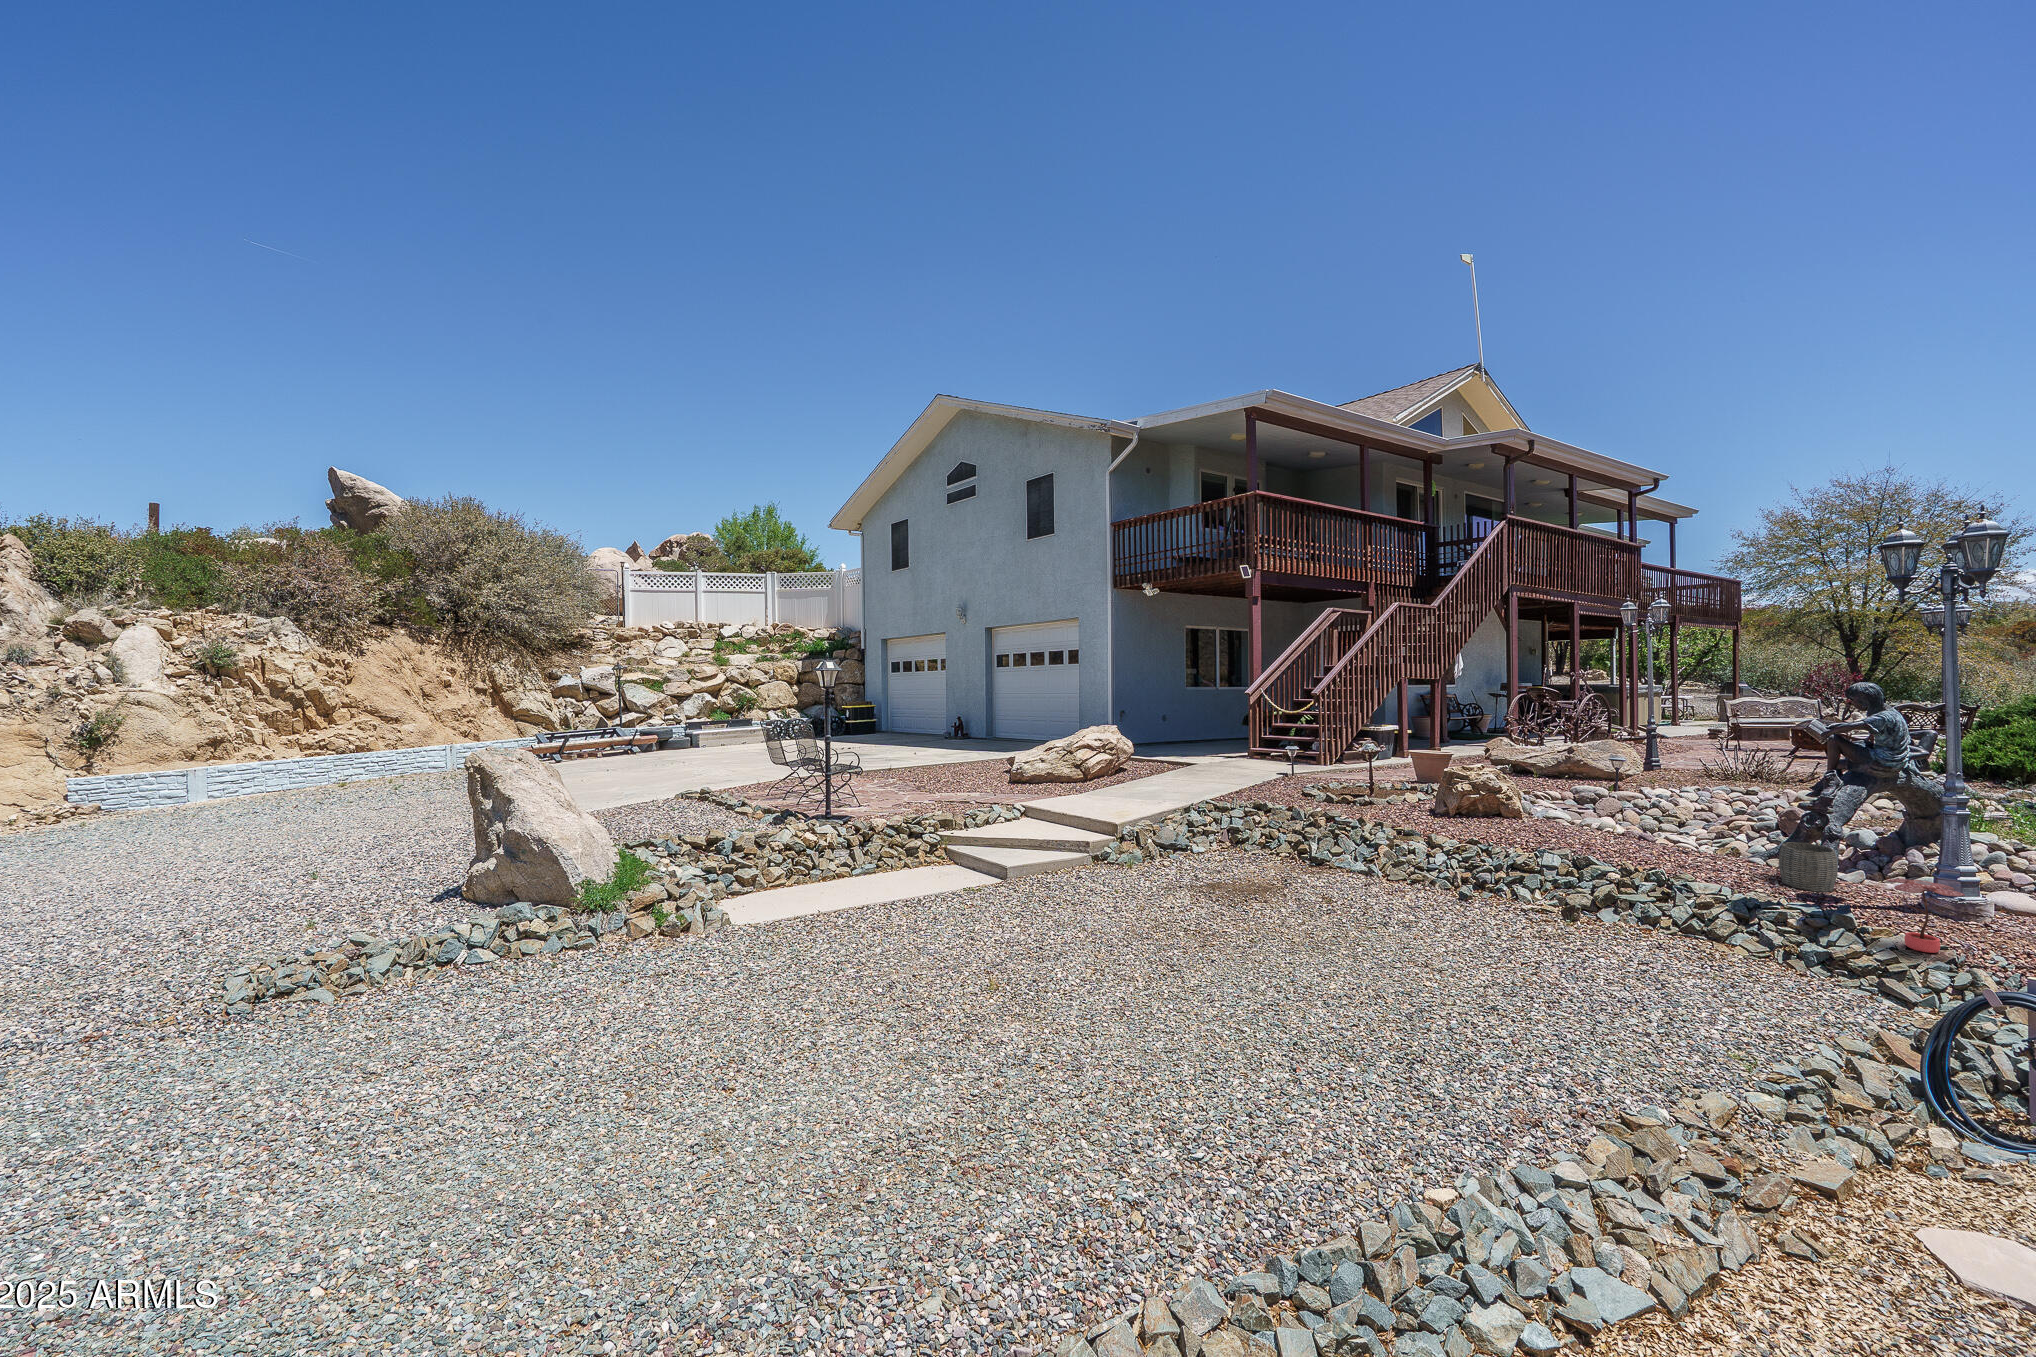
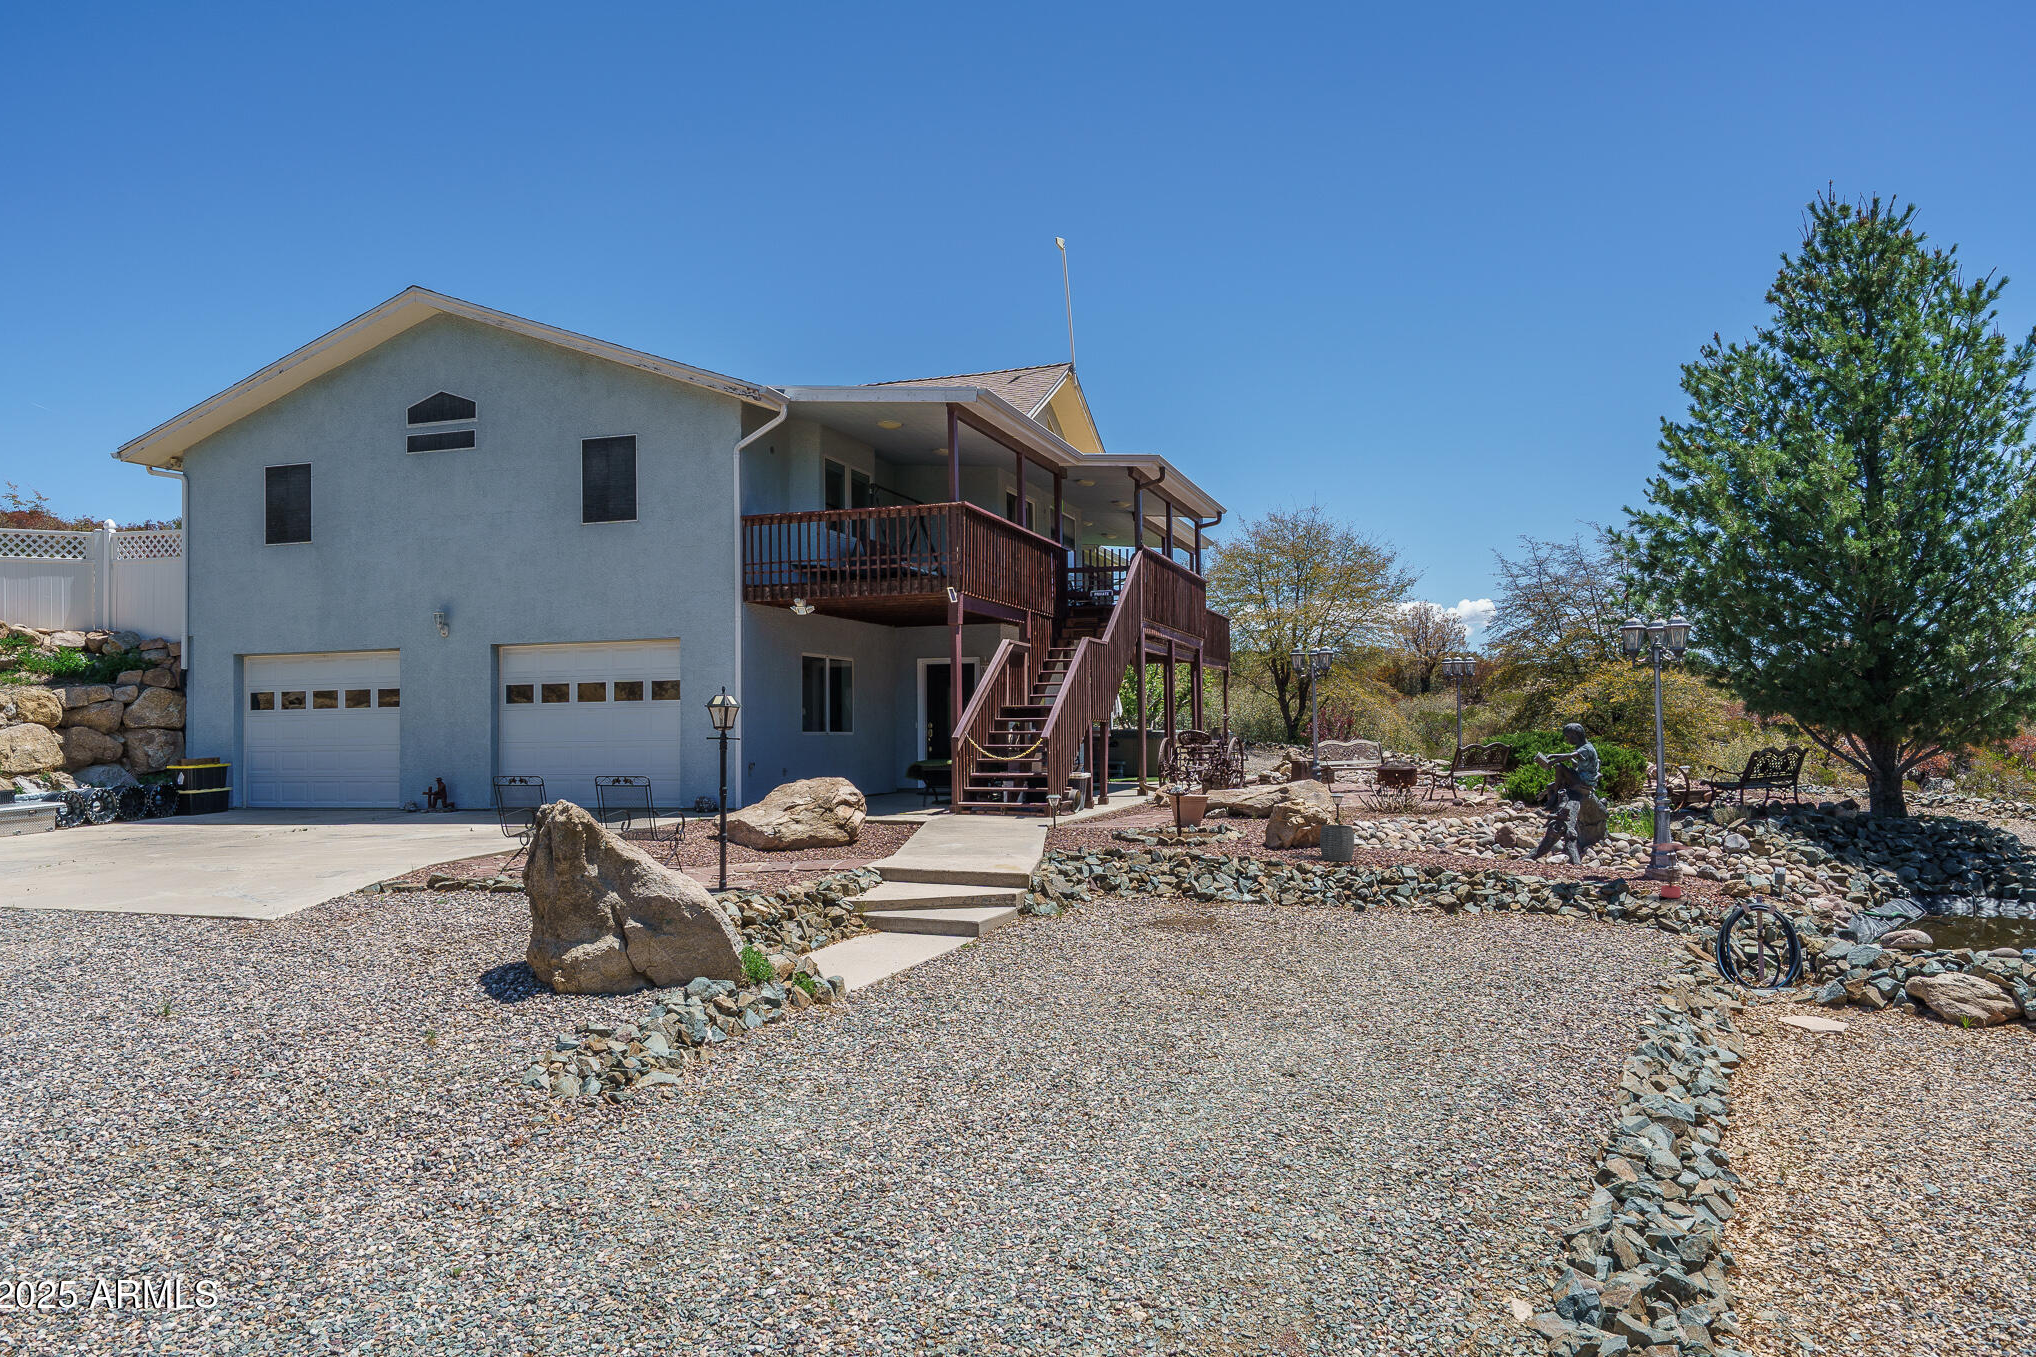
woven basket: present [1779,842,1838,892] -> present [1320,825,1354,861]

